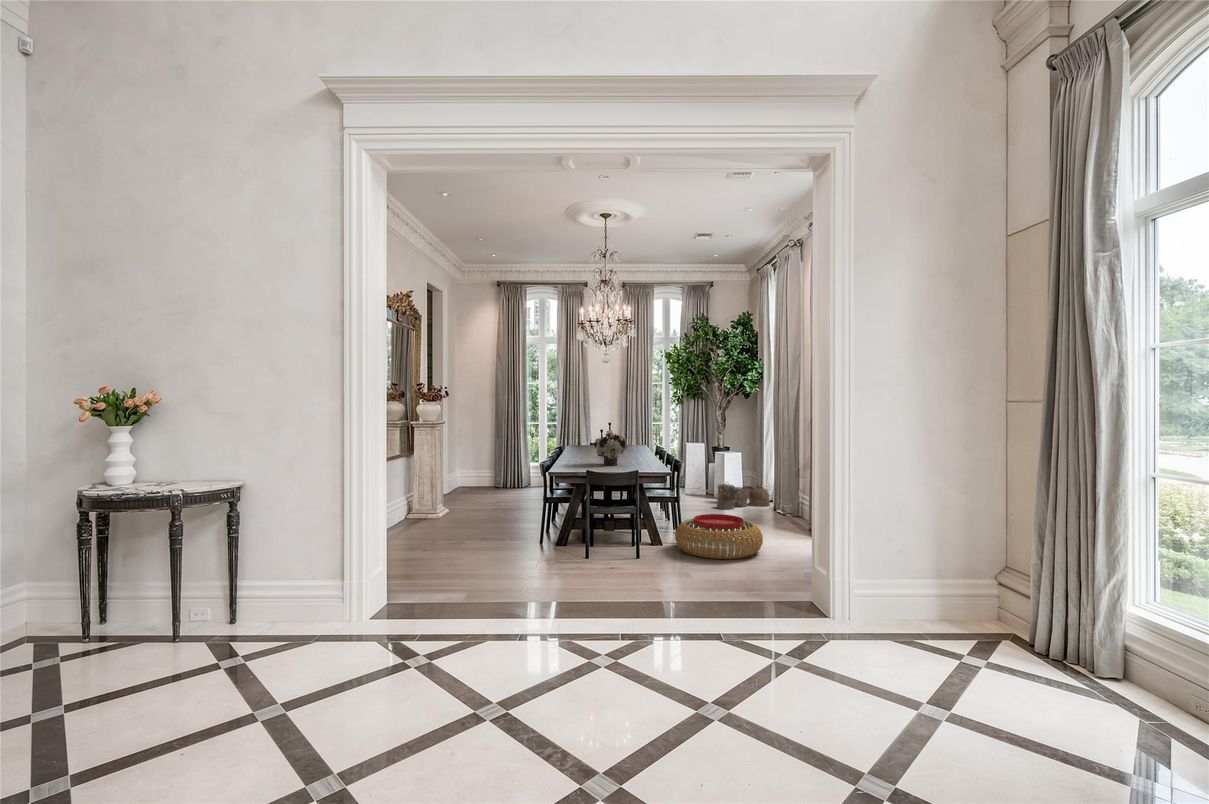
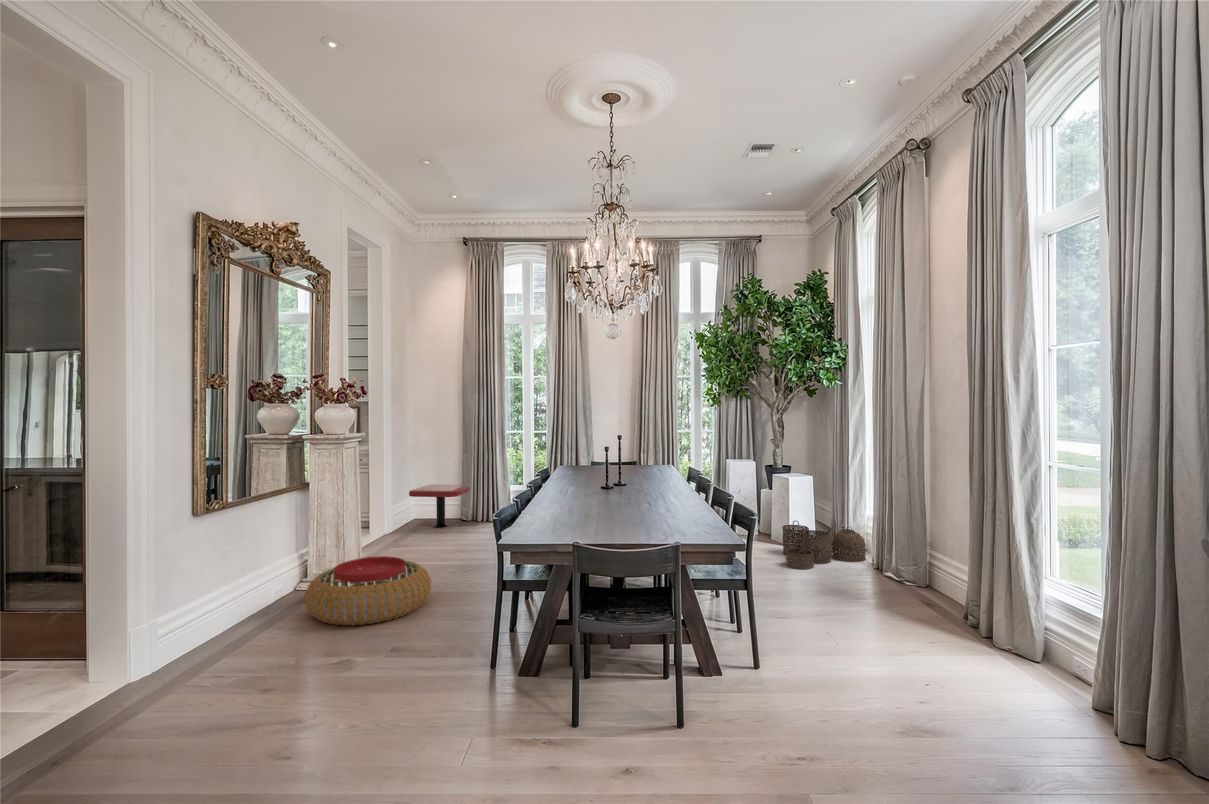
flower arrangement: present [594,430,627,466] -> none [589,453,653,521]
pedestal table: none [459,461,501,491] -> present [409,485,470,528]
pouf: present [675,514,763,559] -> present [305,556,431,626]

